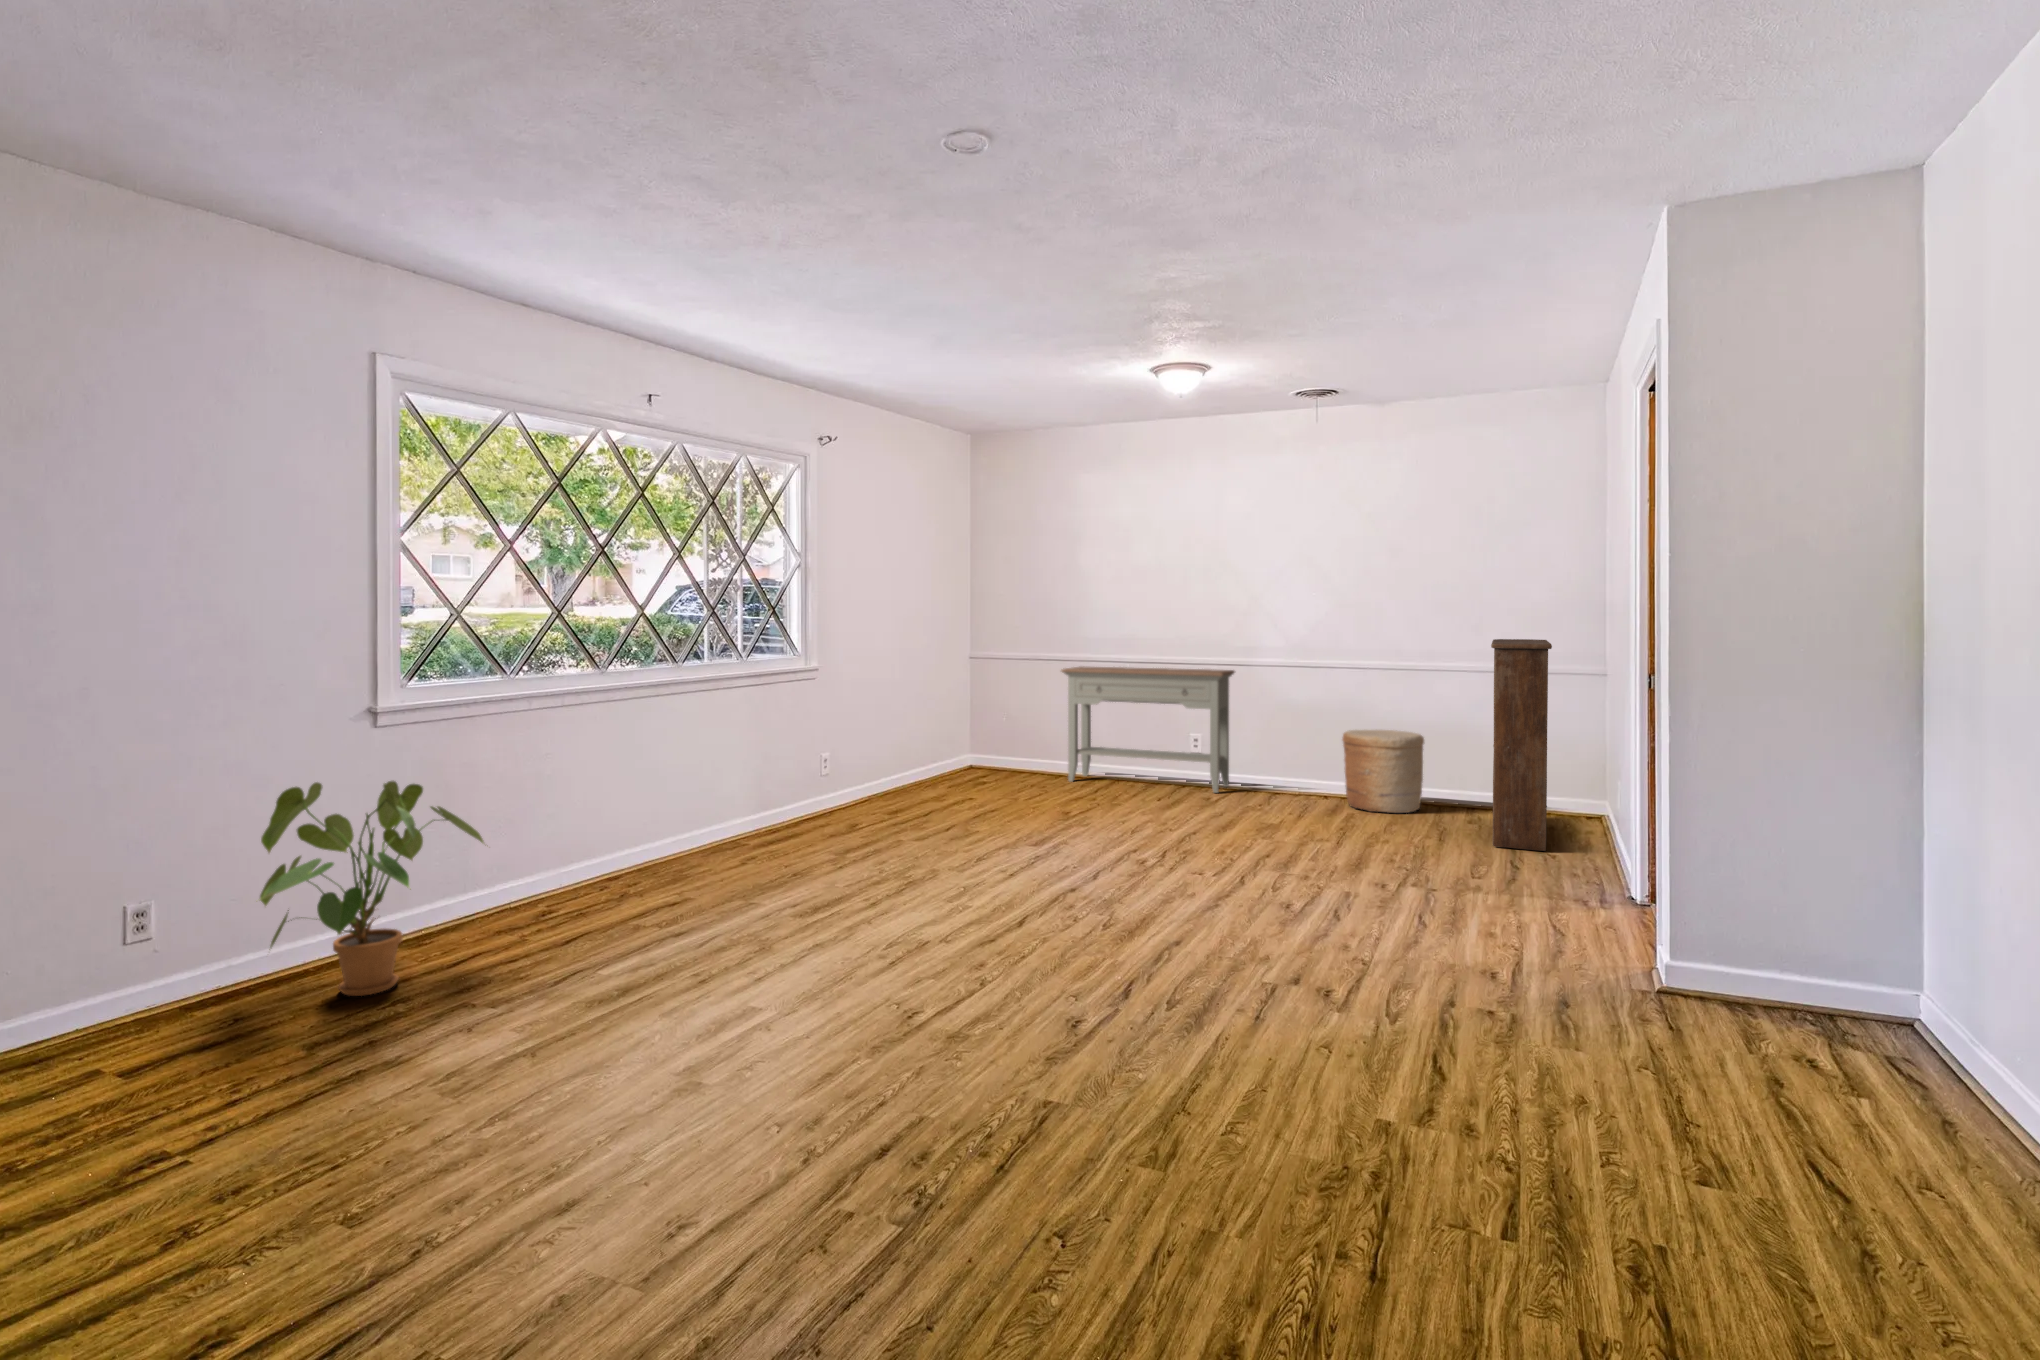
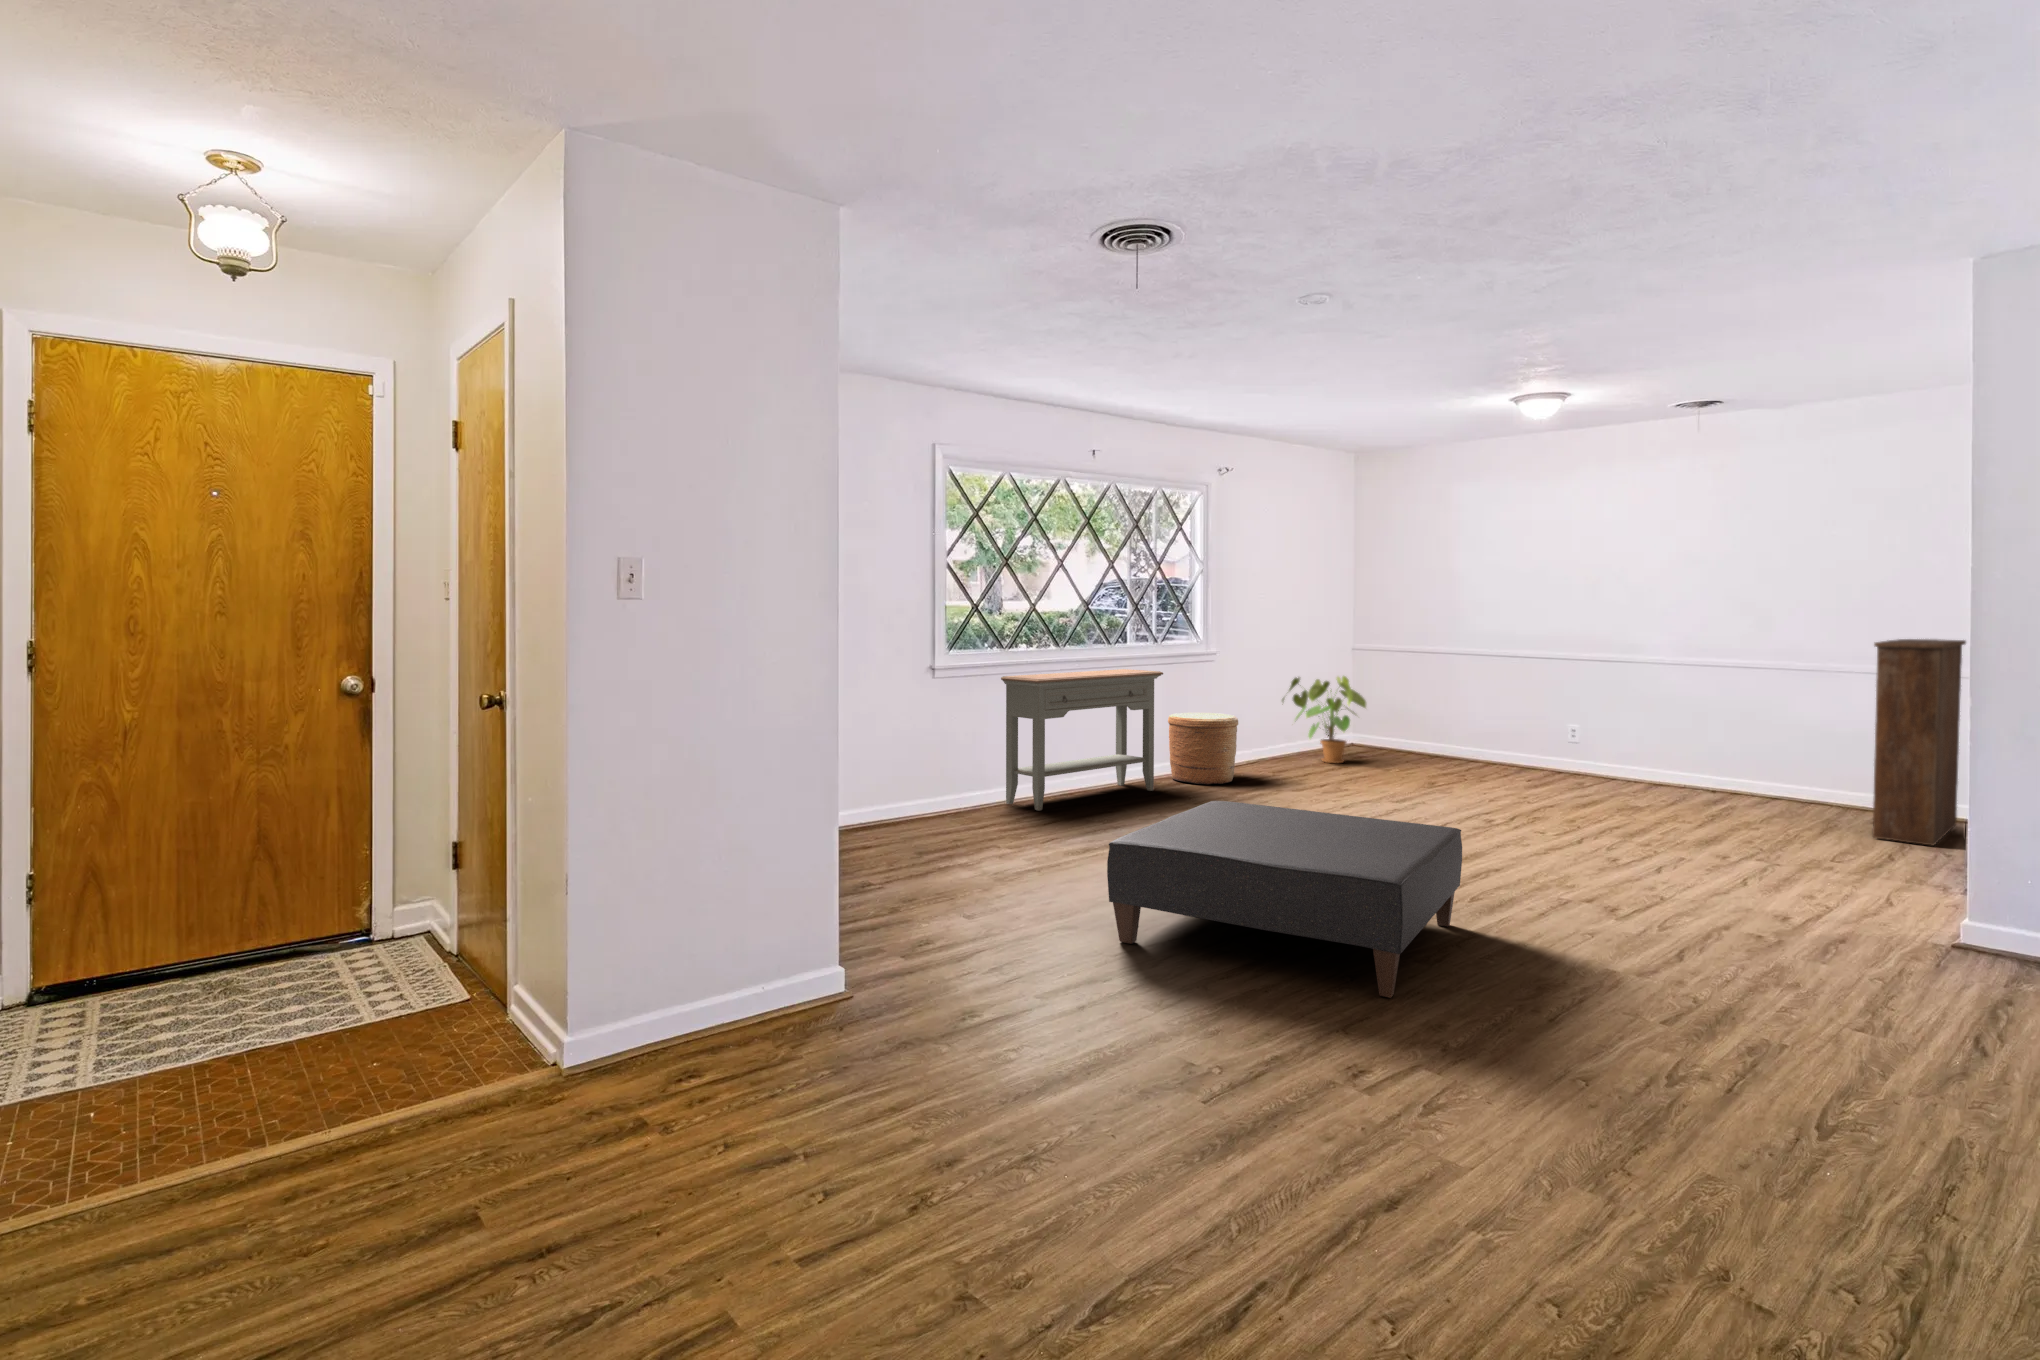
console table: present [1061,666,1235,793] -> present [1001,669,1163,810]
woven basket: present [1342,730,1424,813] -> present [1168,713,1238,784]
house plant: present [260,781,484,996] -> present [1282,676,1366,763]
ottoman: none [626,907,1174,1288] -> present [1107,801,1462,998]

